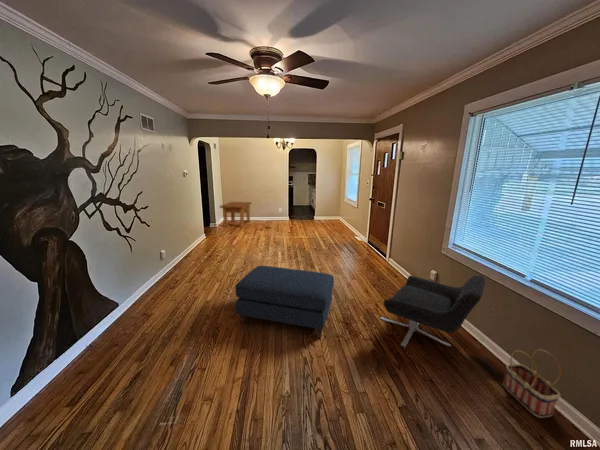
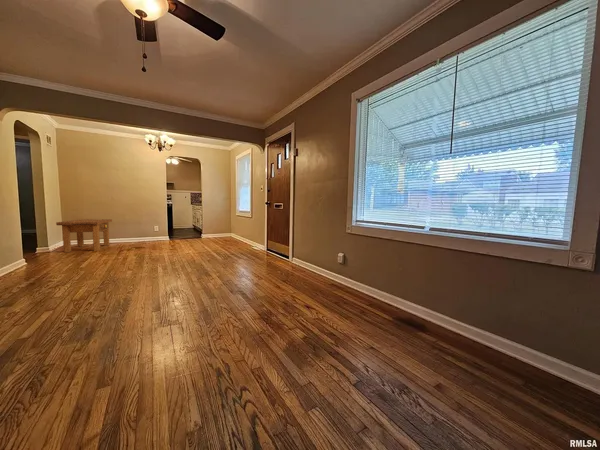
ottoman: present [235,266,334,338] -> none [86,263,243,353]
lounge chair: present [380,275,485,347] -> none [300,238,399,326]
basket: present [503,350,561,418] -> none [430,286,478,350]

